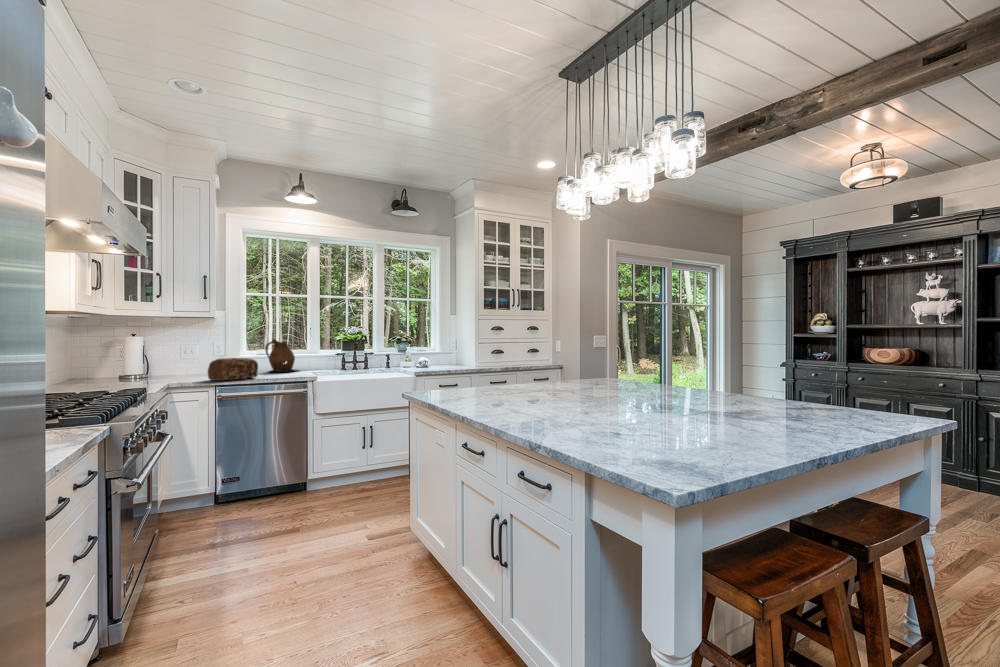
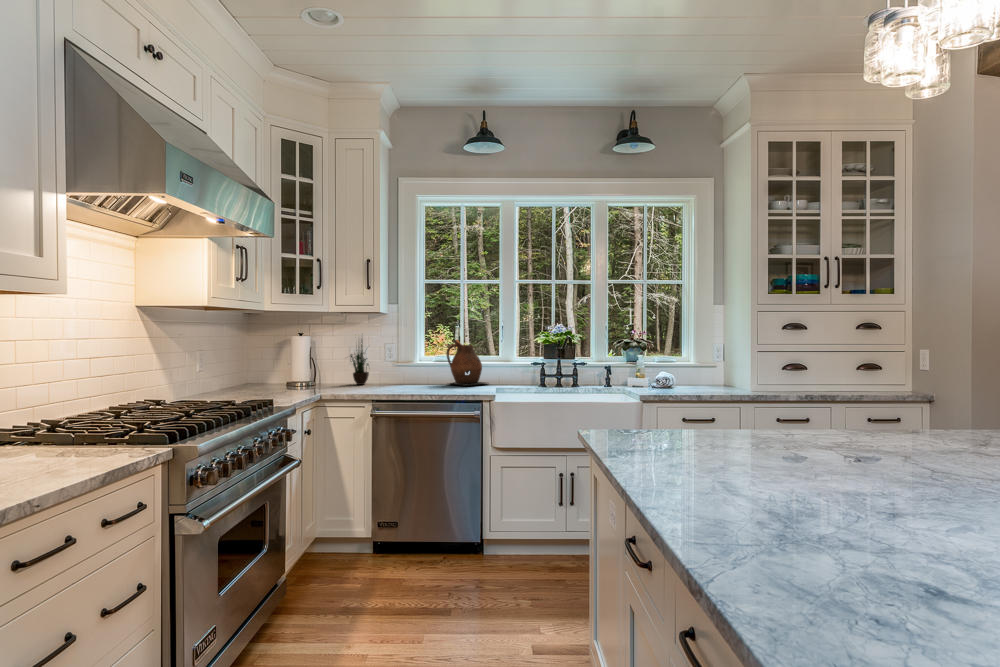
potted plant: none [172,329,202,375] -> present [350,340,369,385]
bread loaf: present [208,358,258,381] -> none [365,366,424,396]

